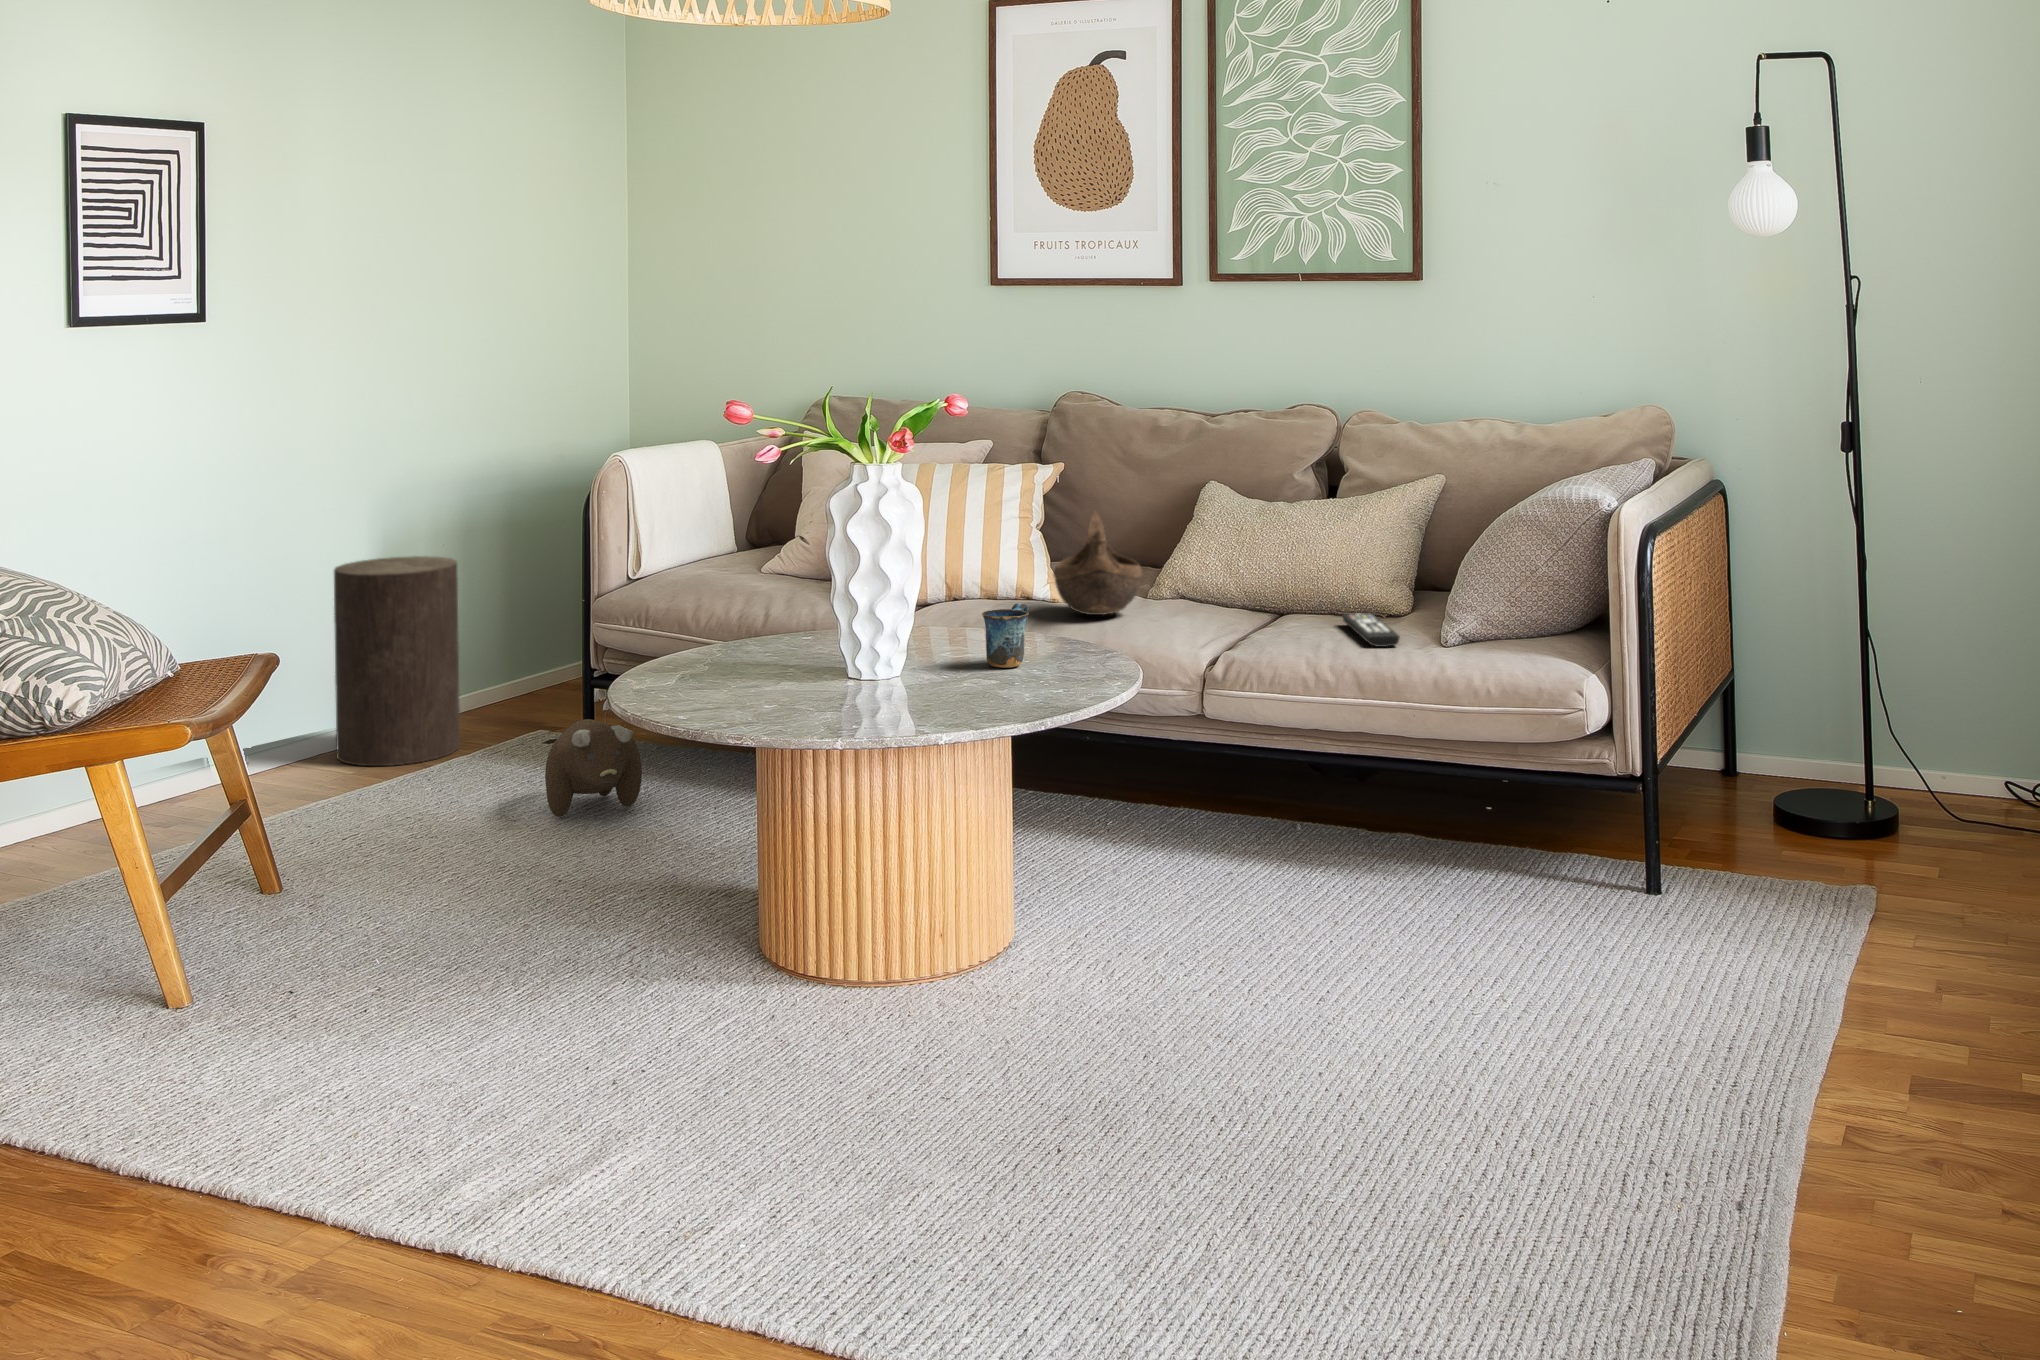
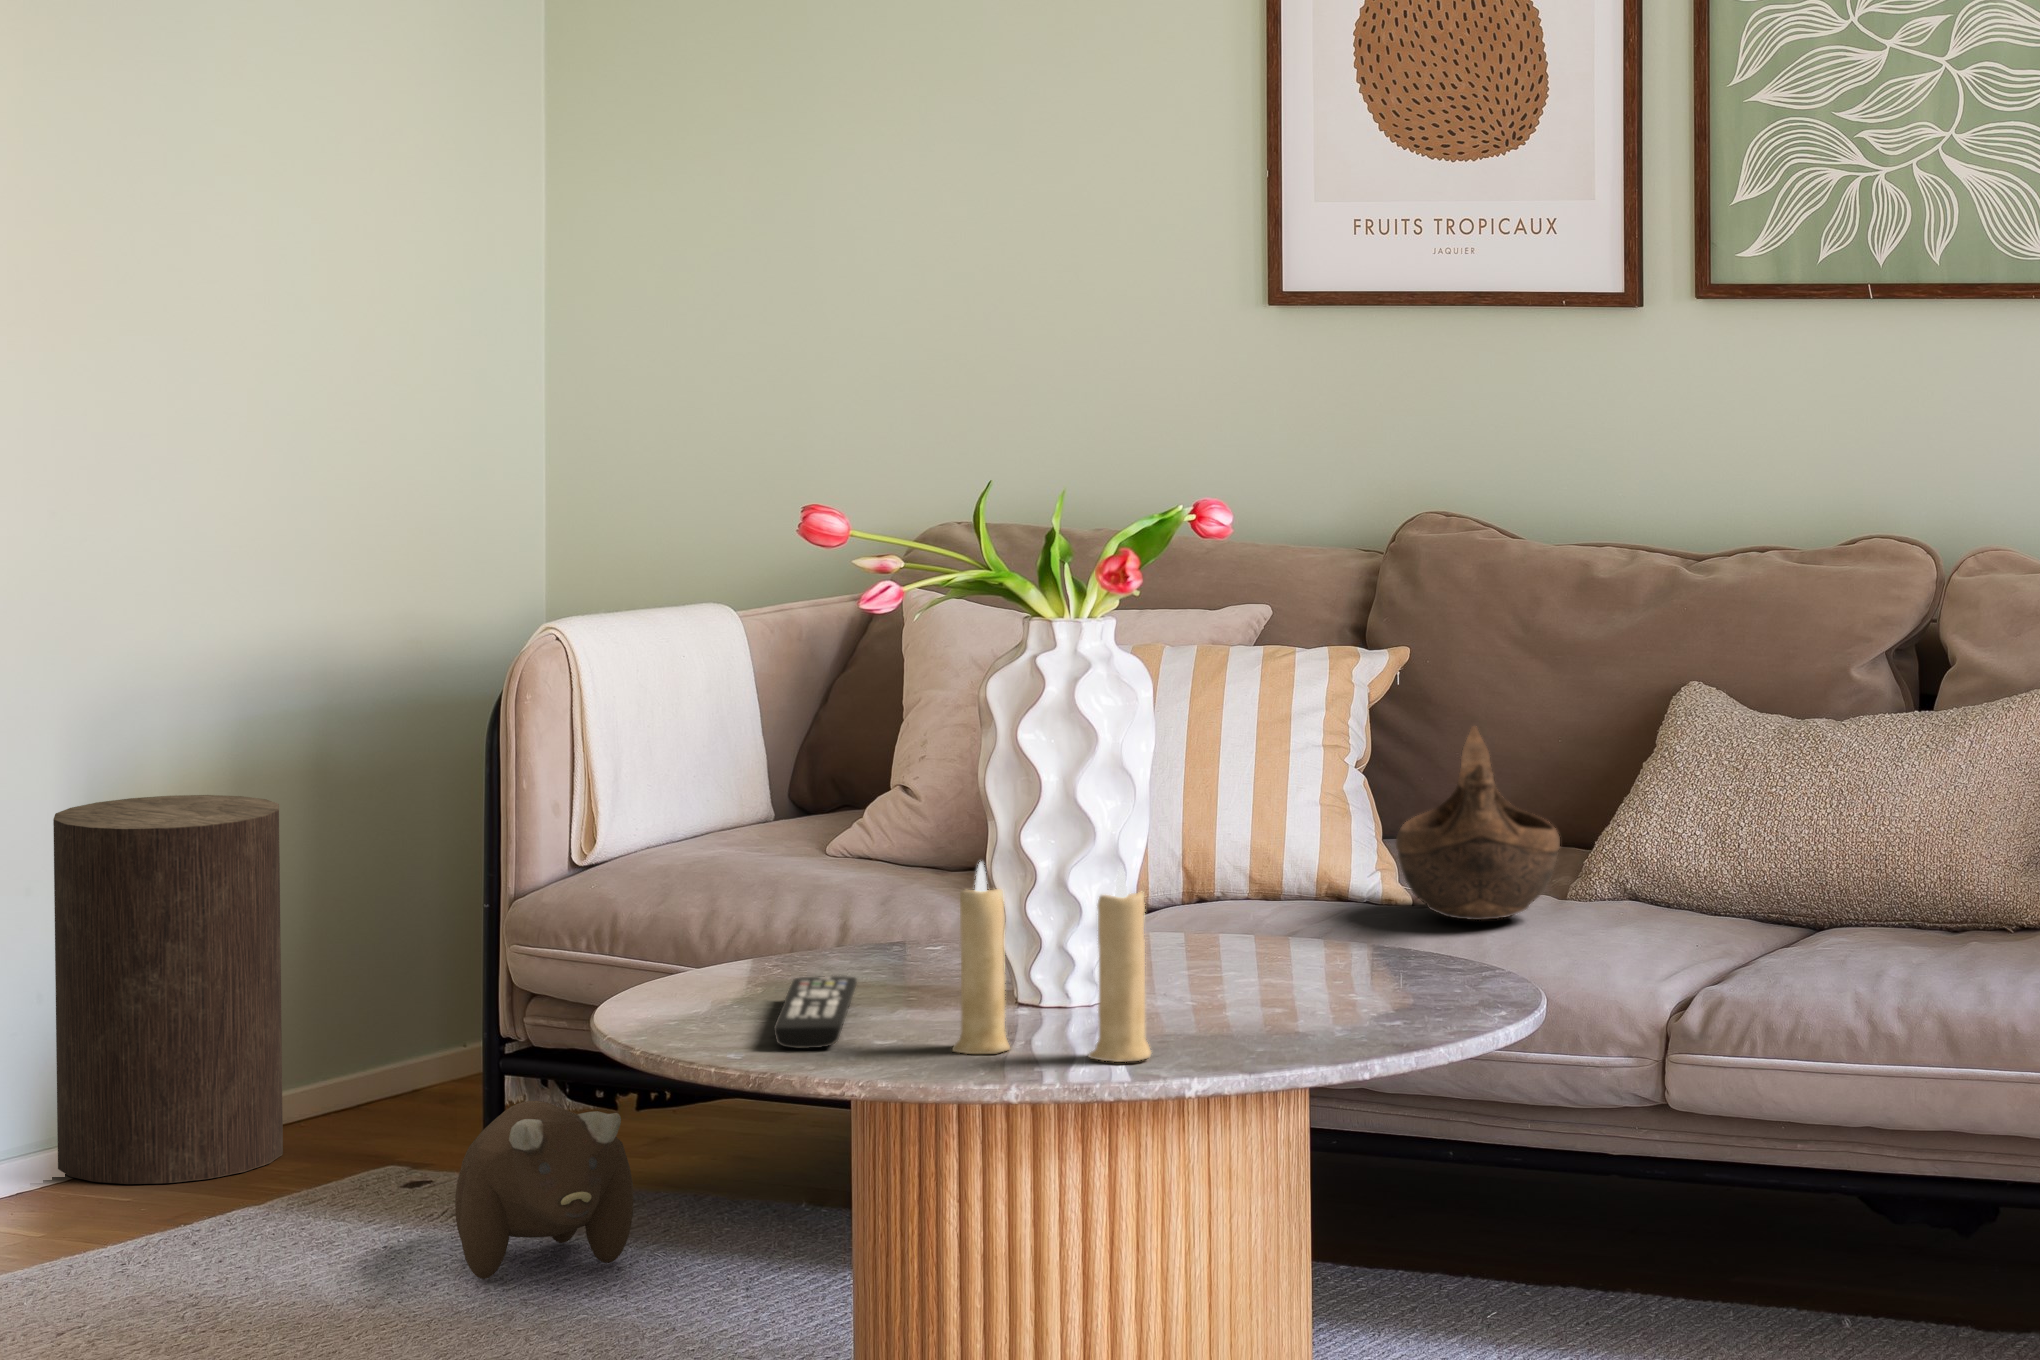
candle: none [805,581,917,696] -> present [952,862,1151,1062]
mug: present [982,604,1029,668] -> none [1268,898,1353,1014]
remote control: present [1342,613,1400,647] -> present [774,976,857,1049]

